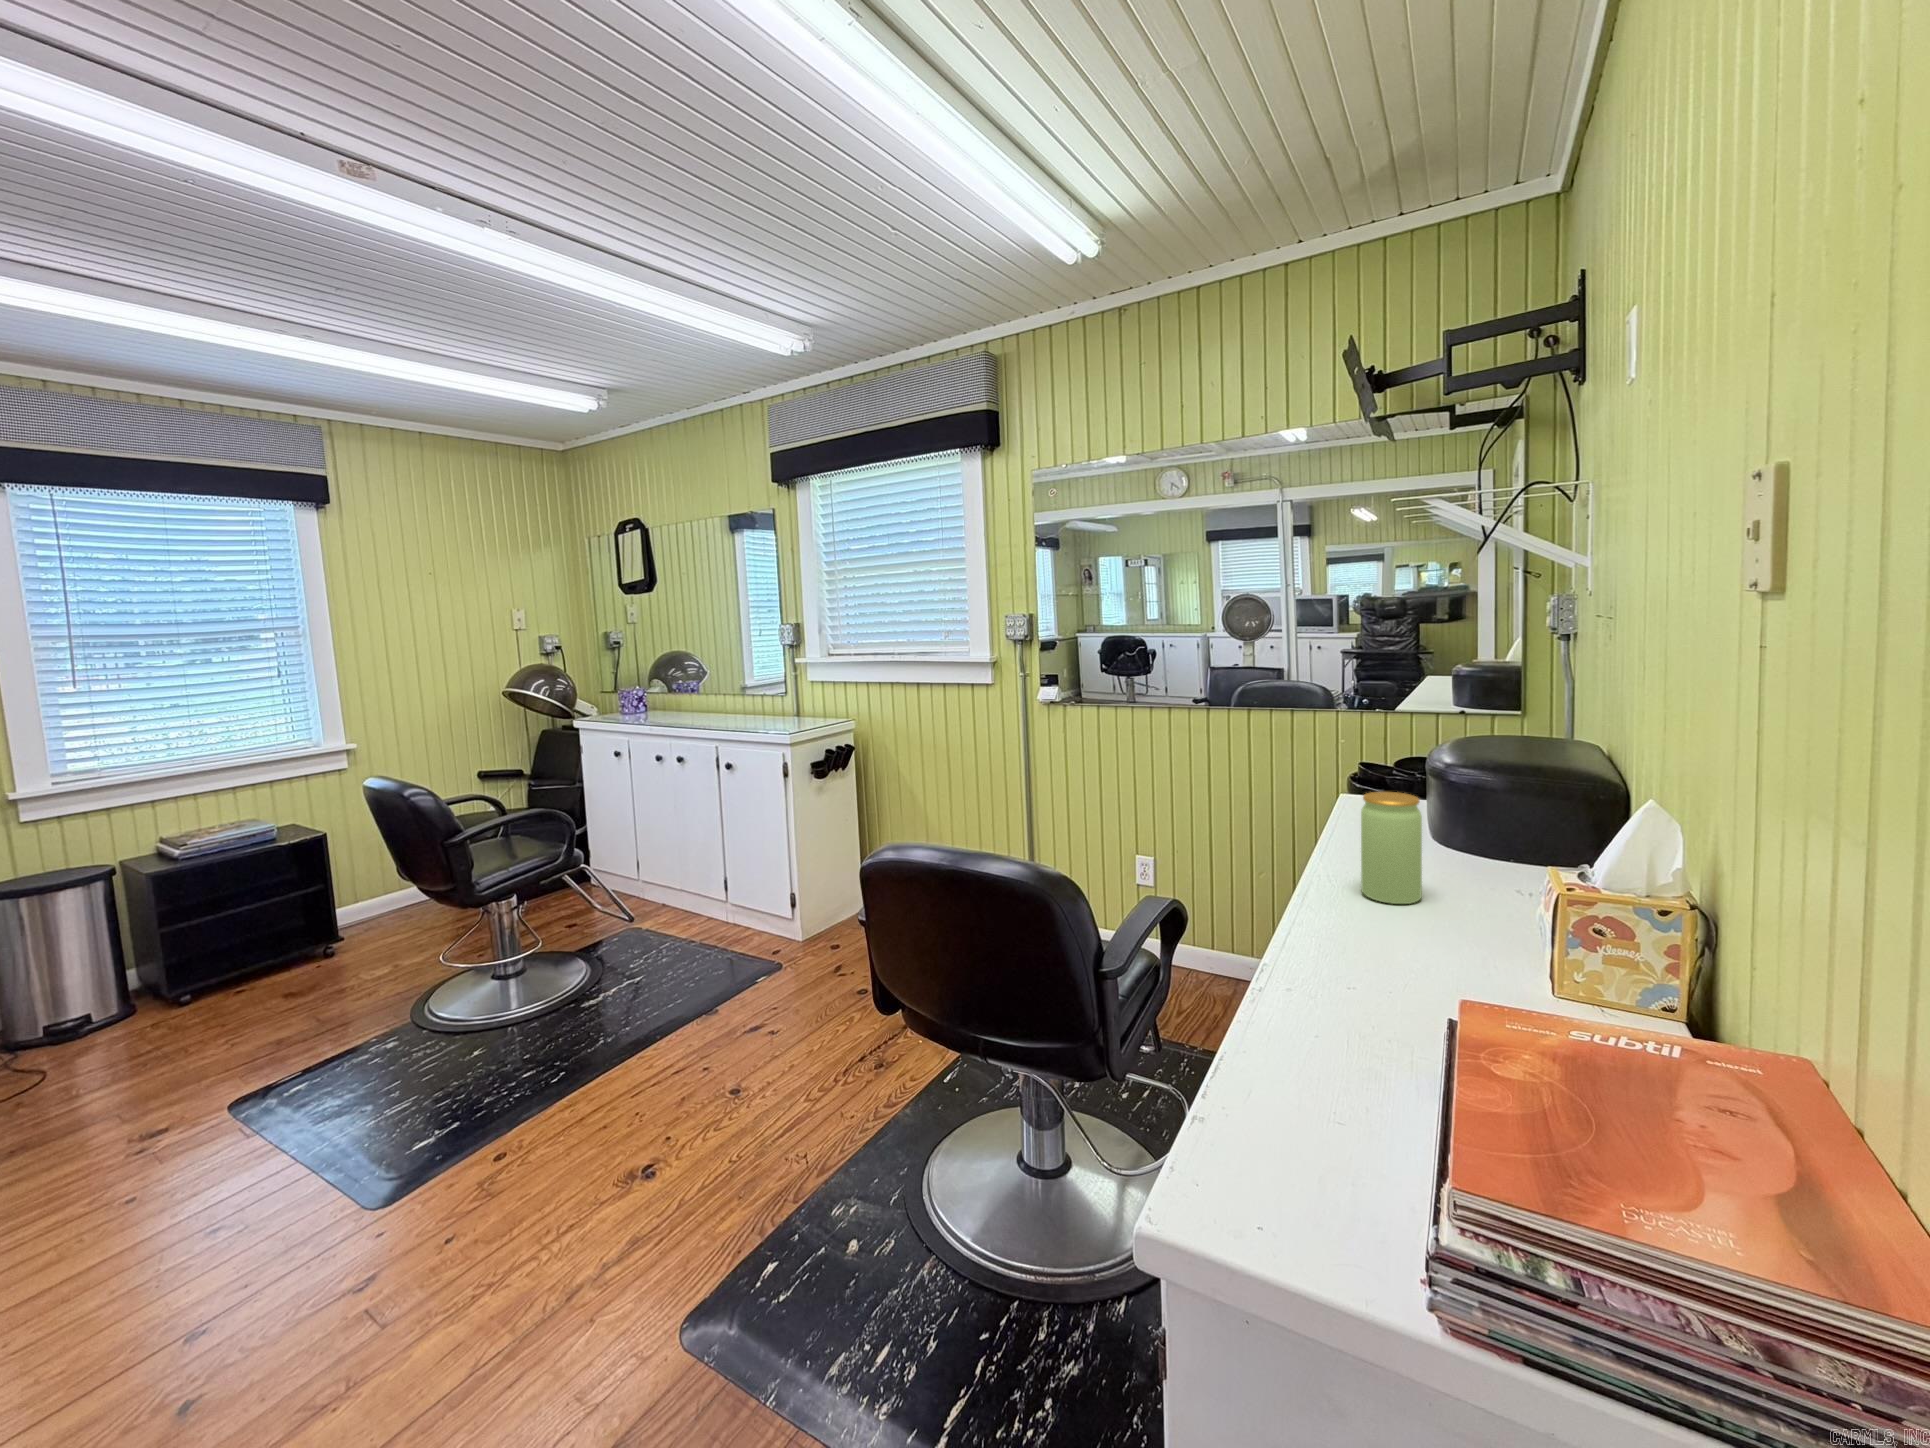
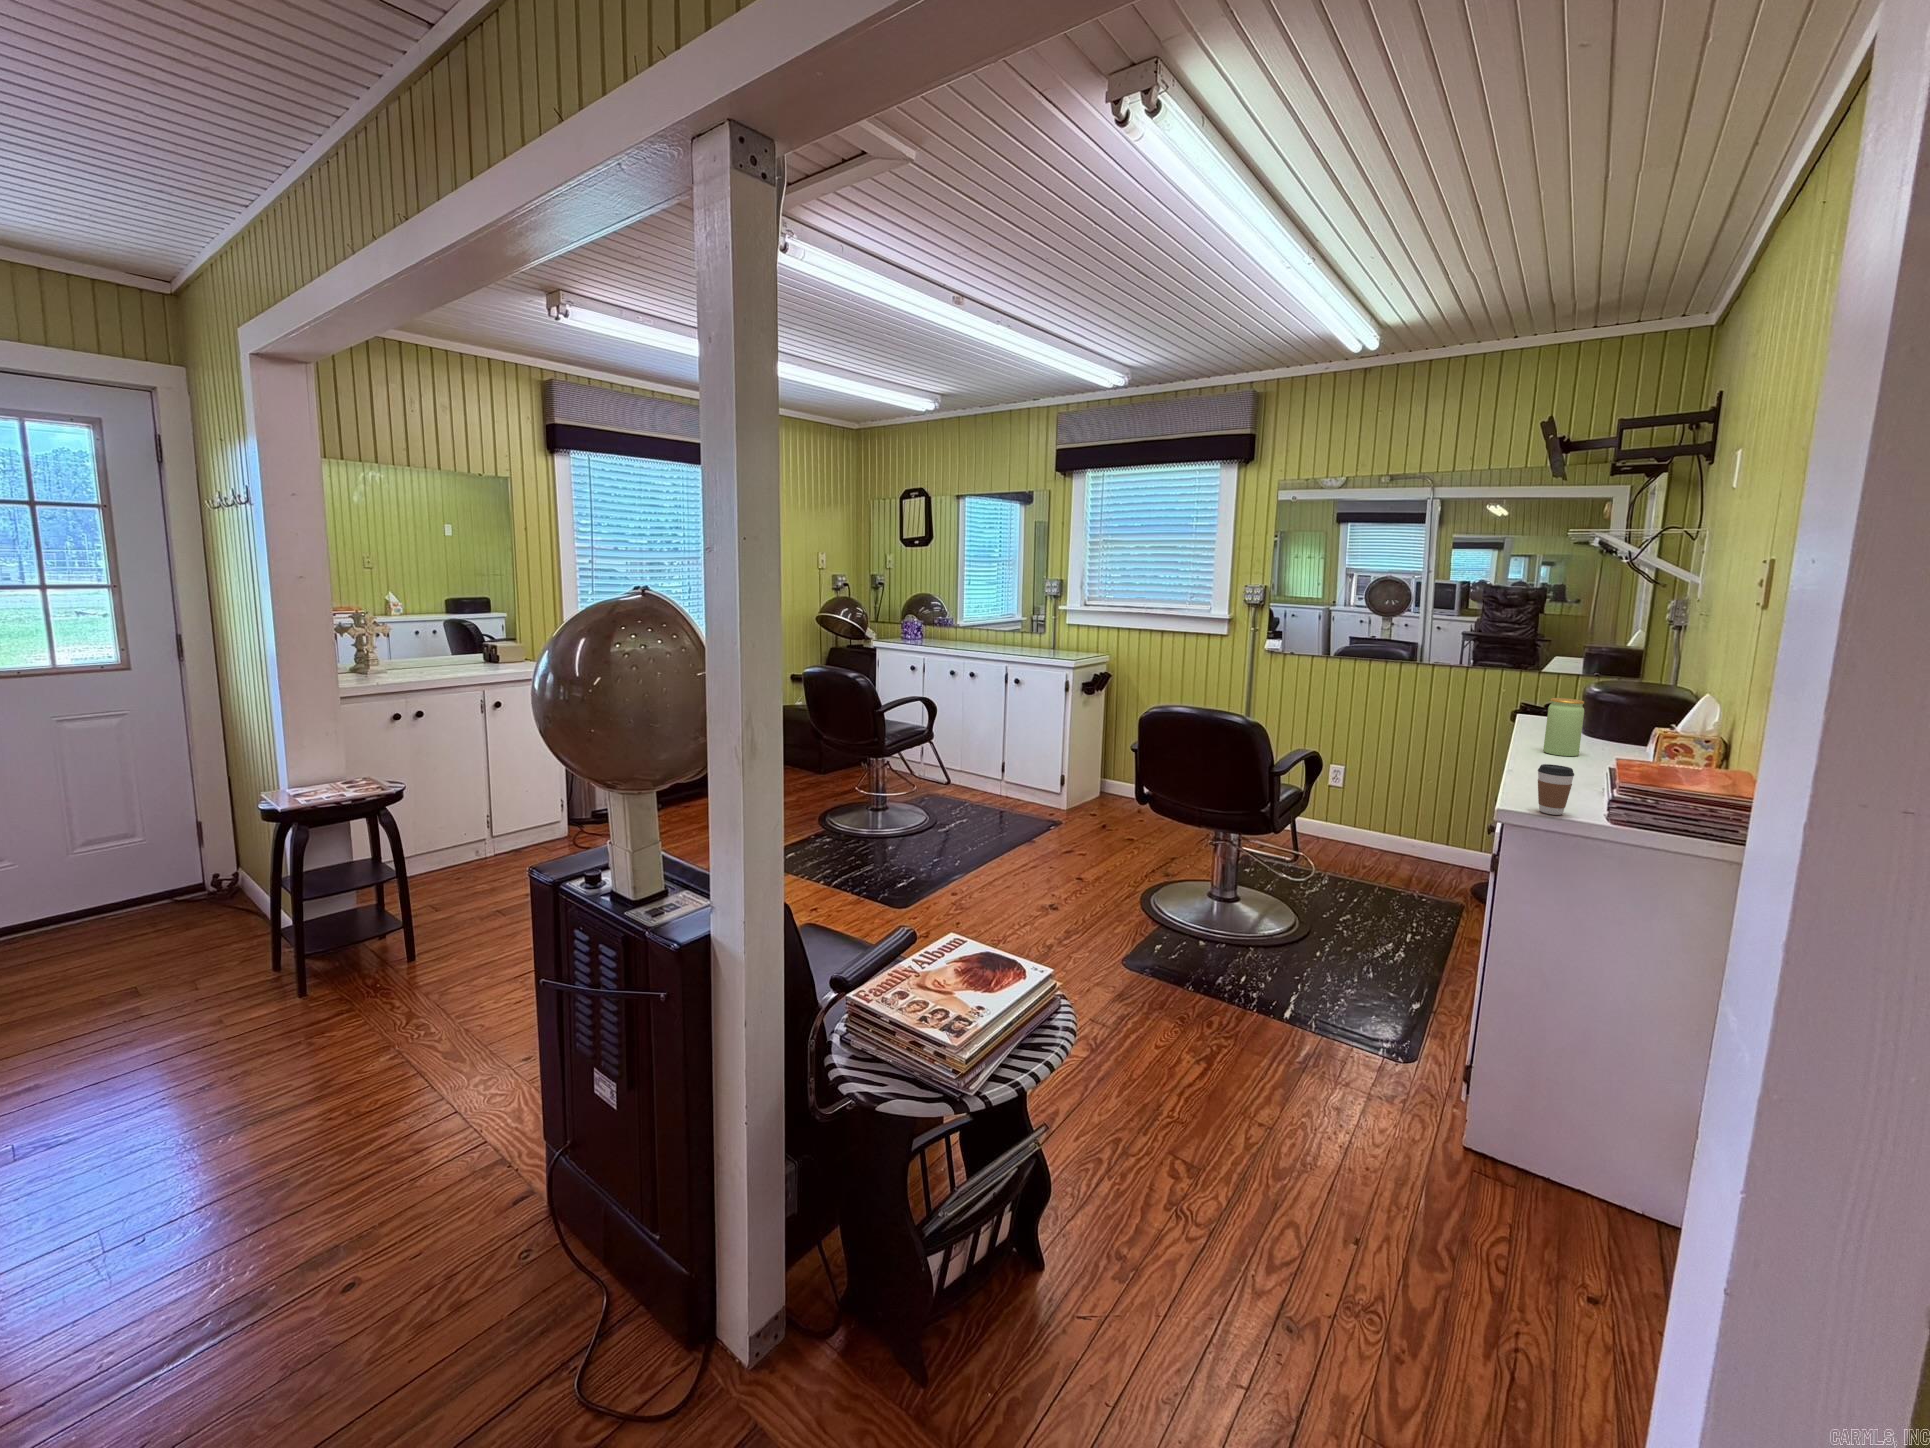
coffee cup: none [1260,1069,1350,1226] -> present [1538,764,1574,815]

